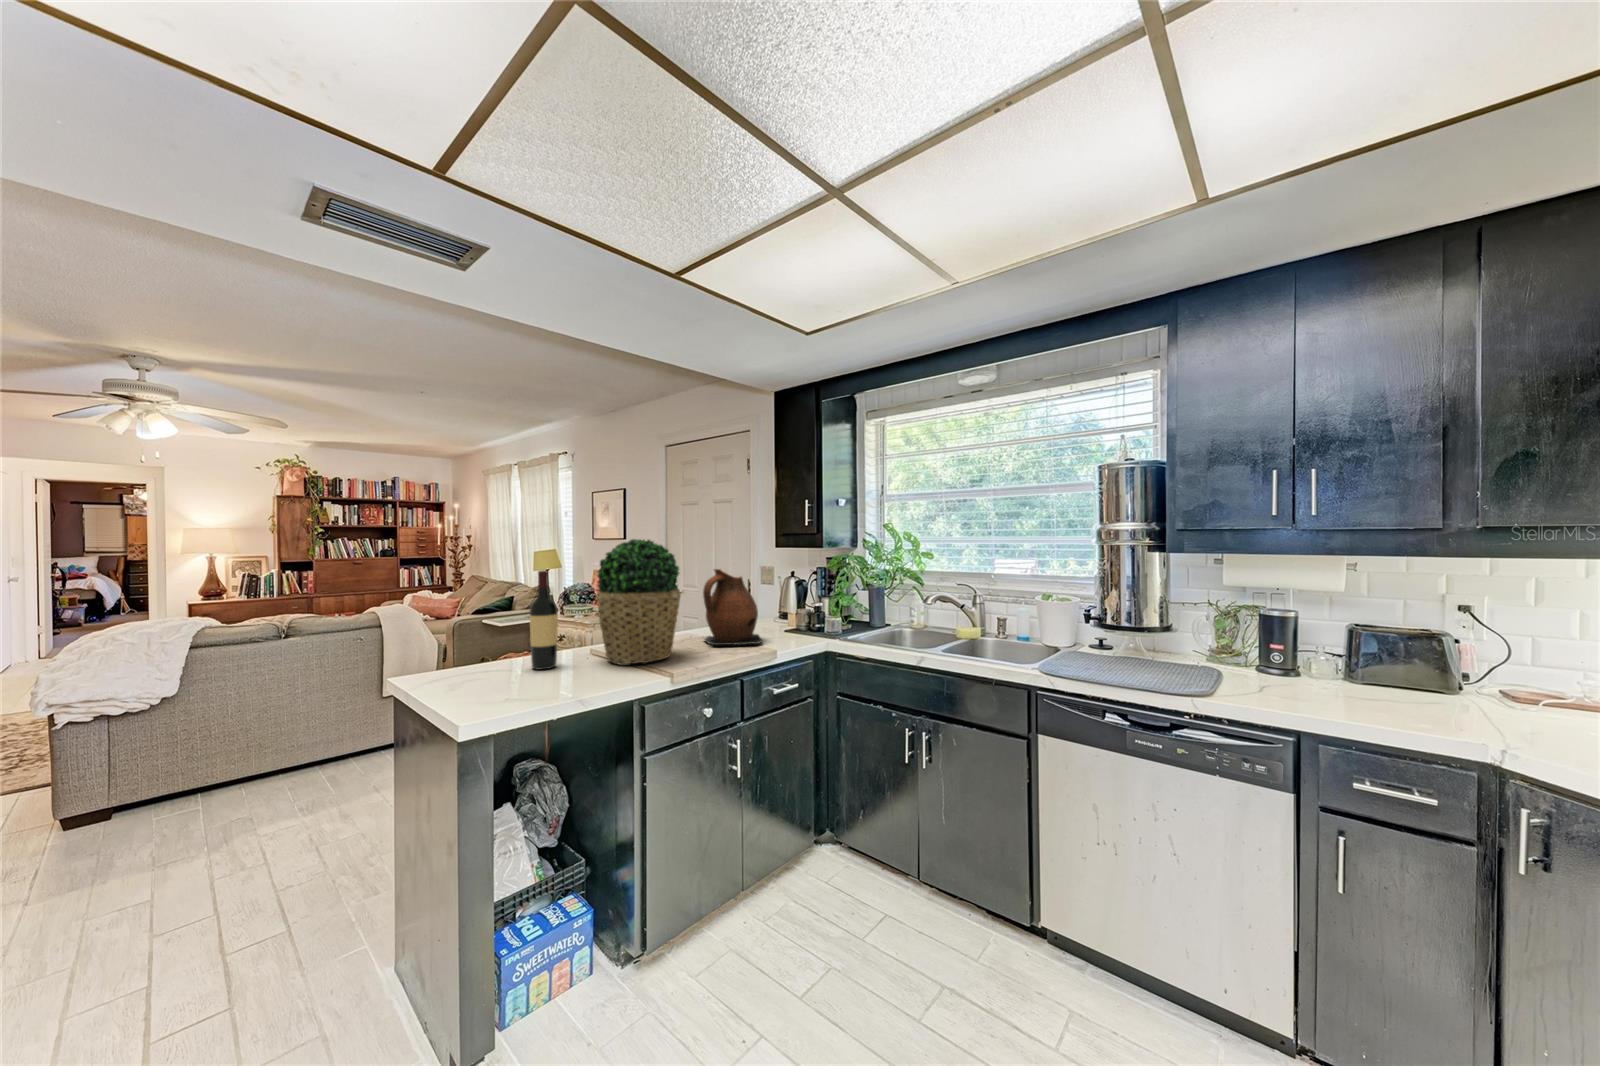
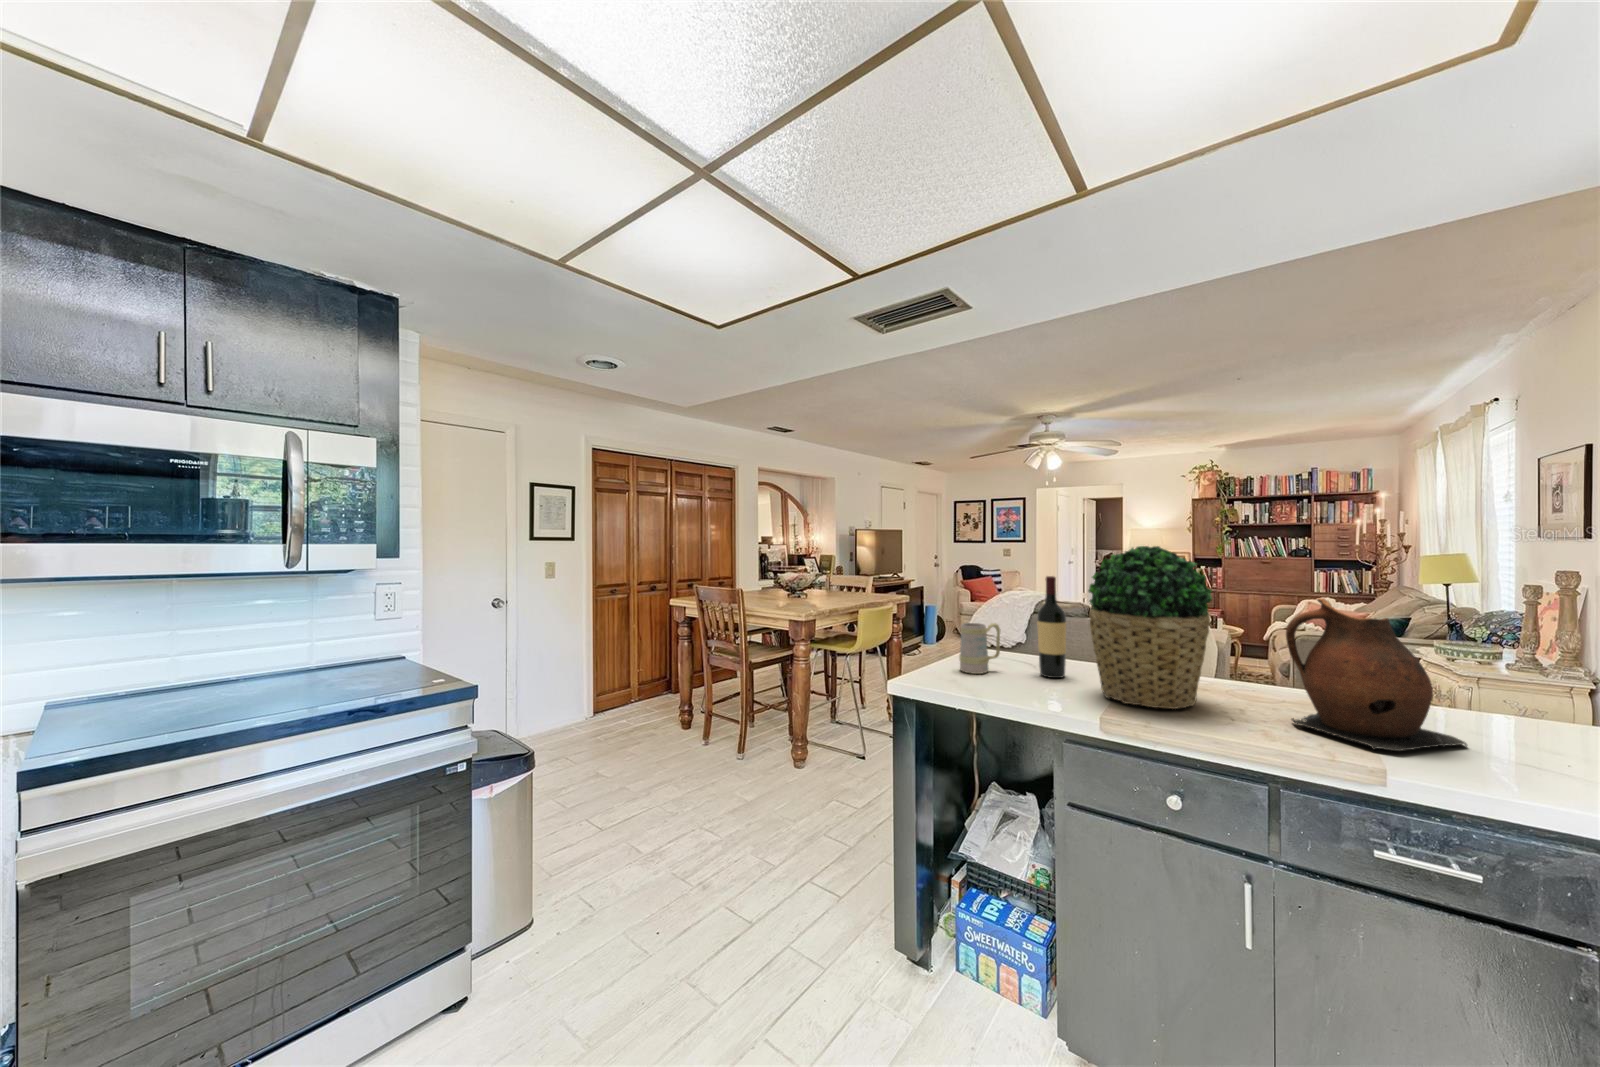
mug: none [460,627,500,690] -> present [959,623,1000,674]

